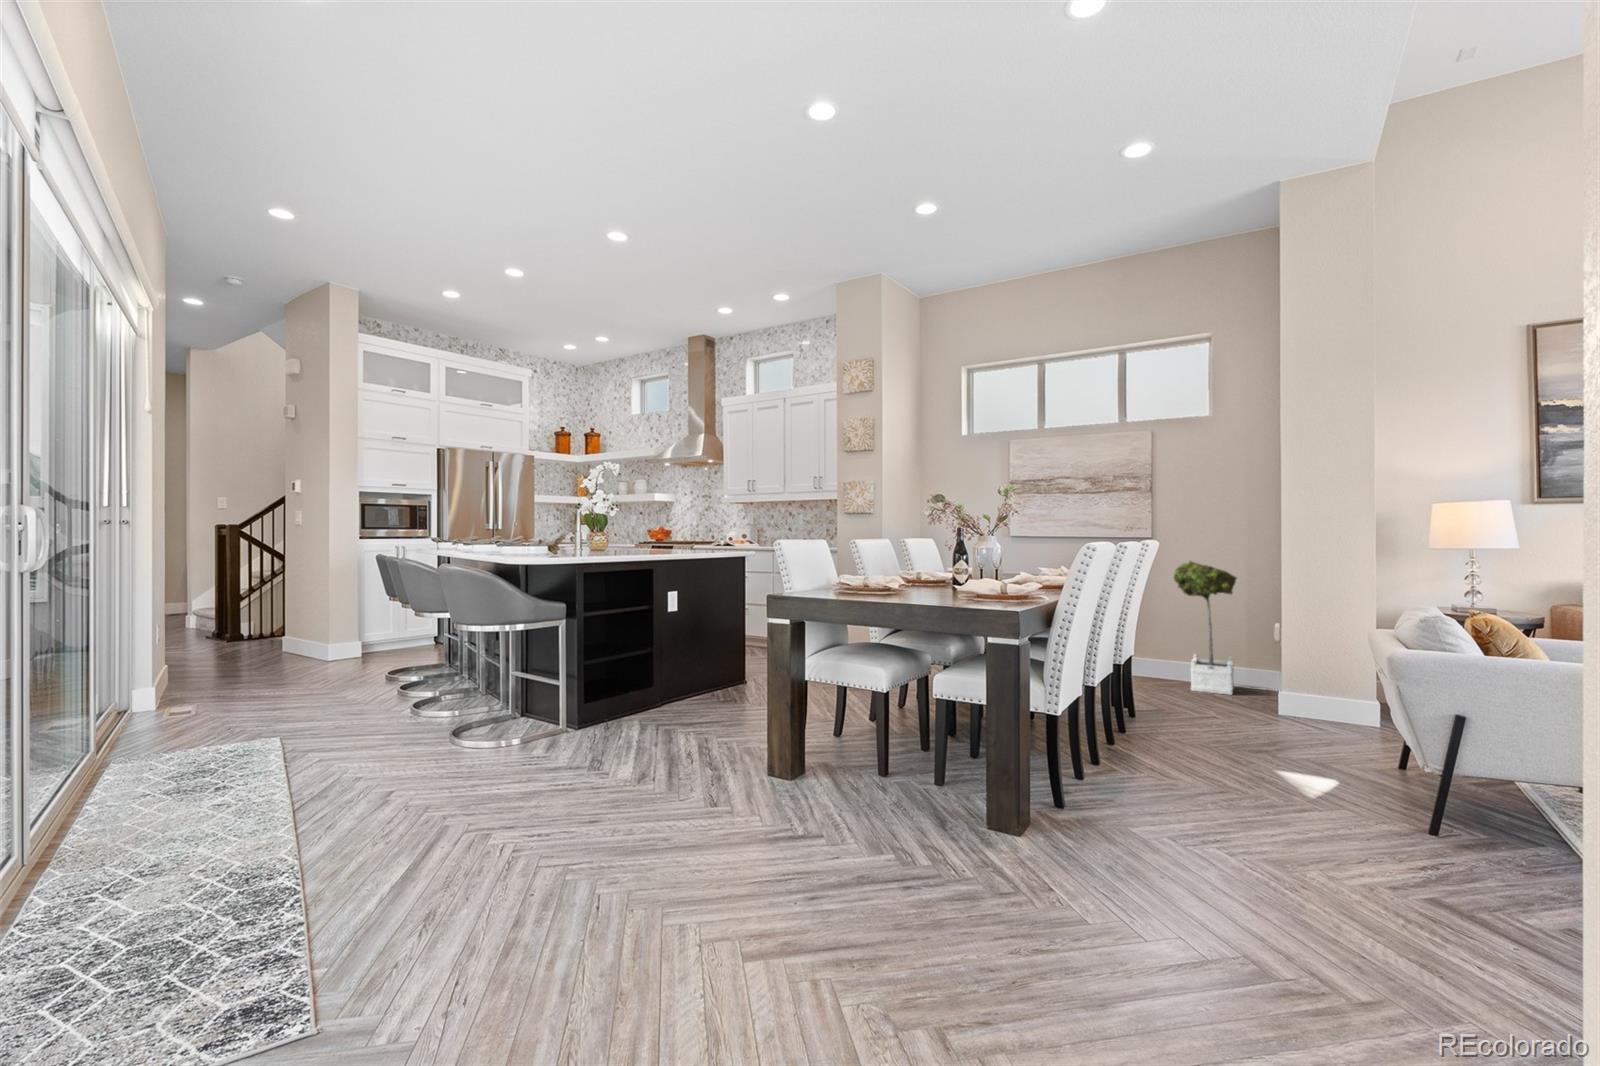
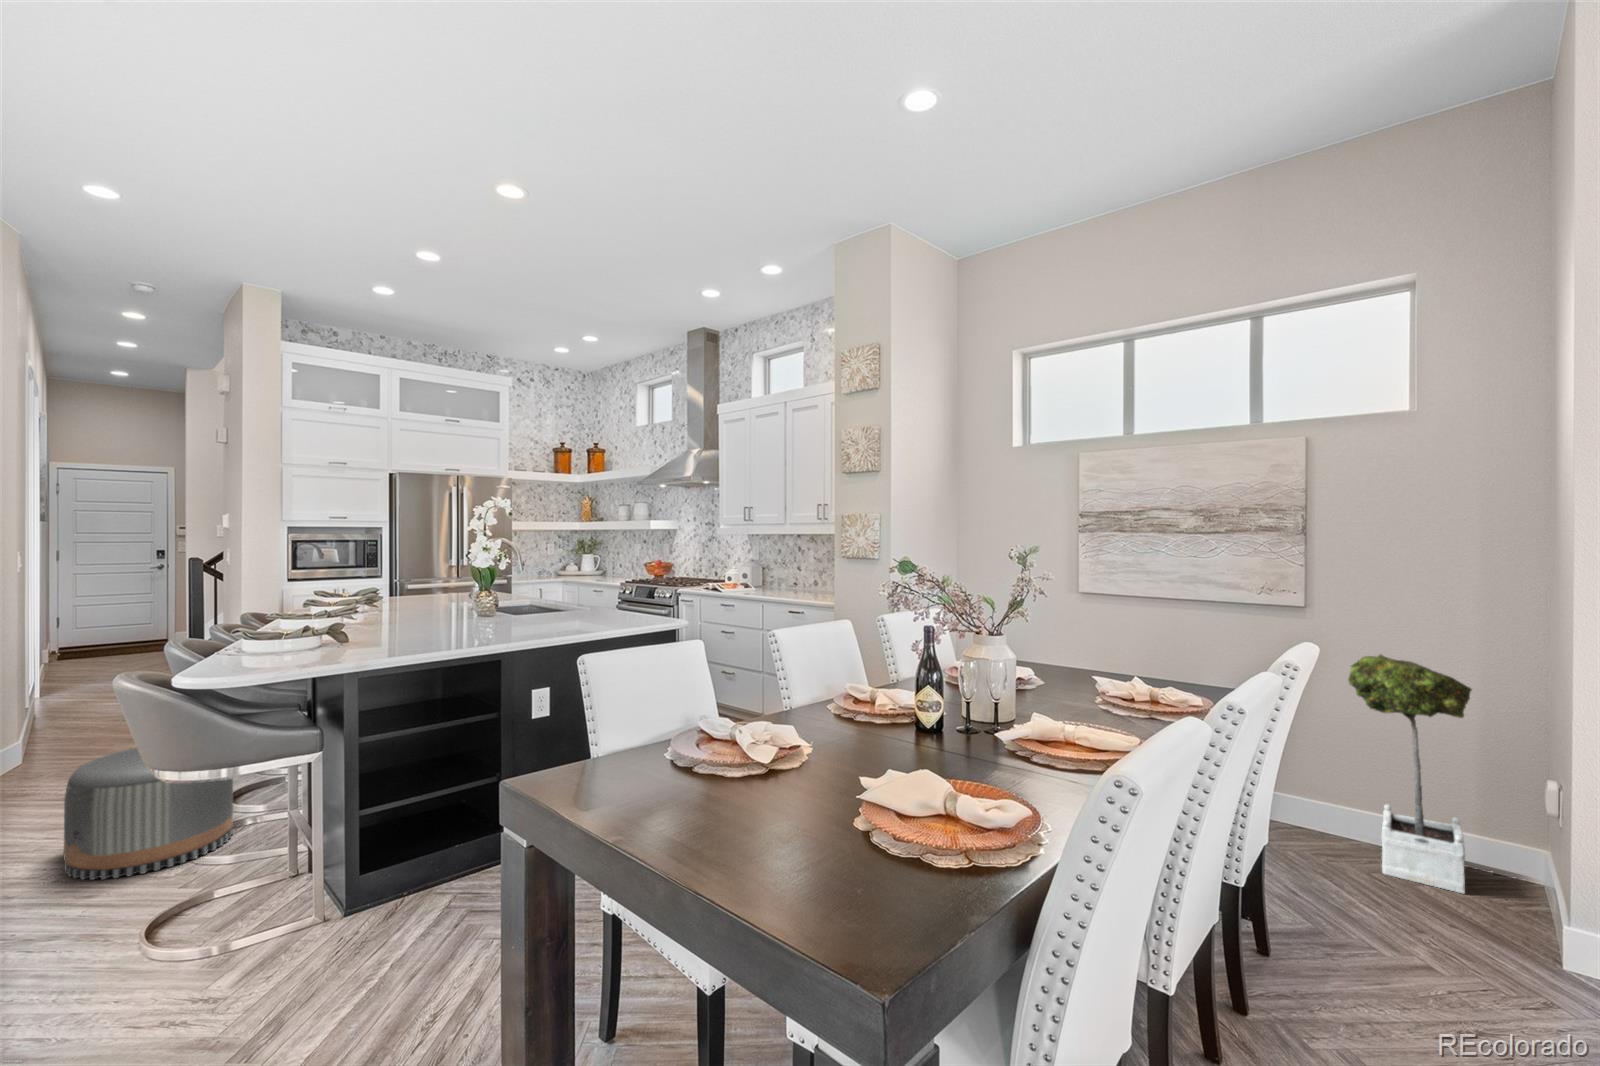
pouf: none [340,638,442,722] -> present [64,748,233,880]

